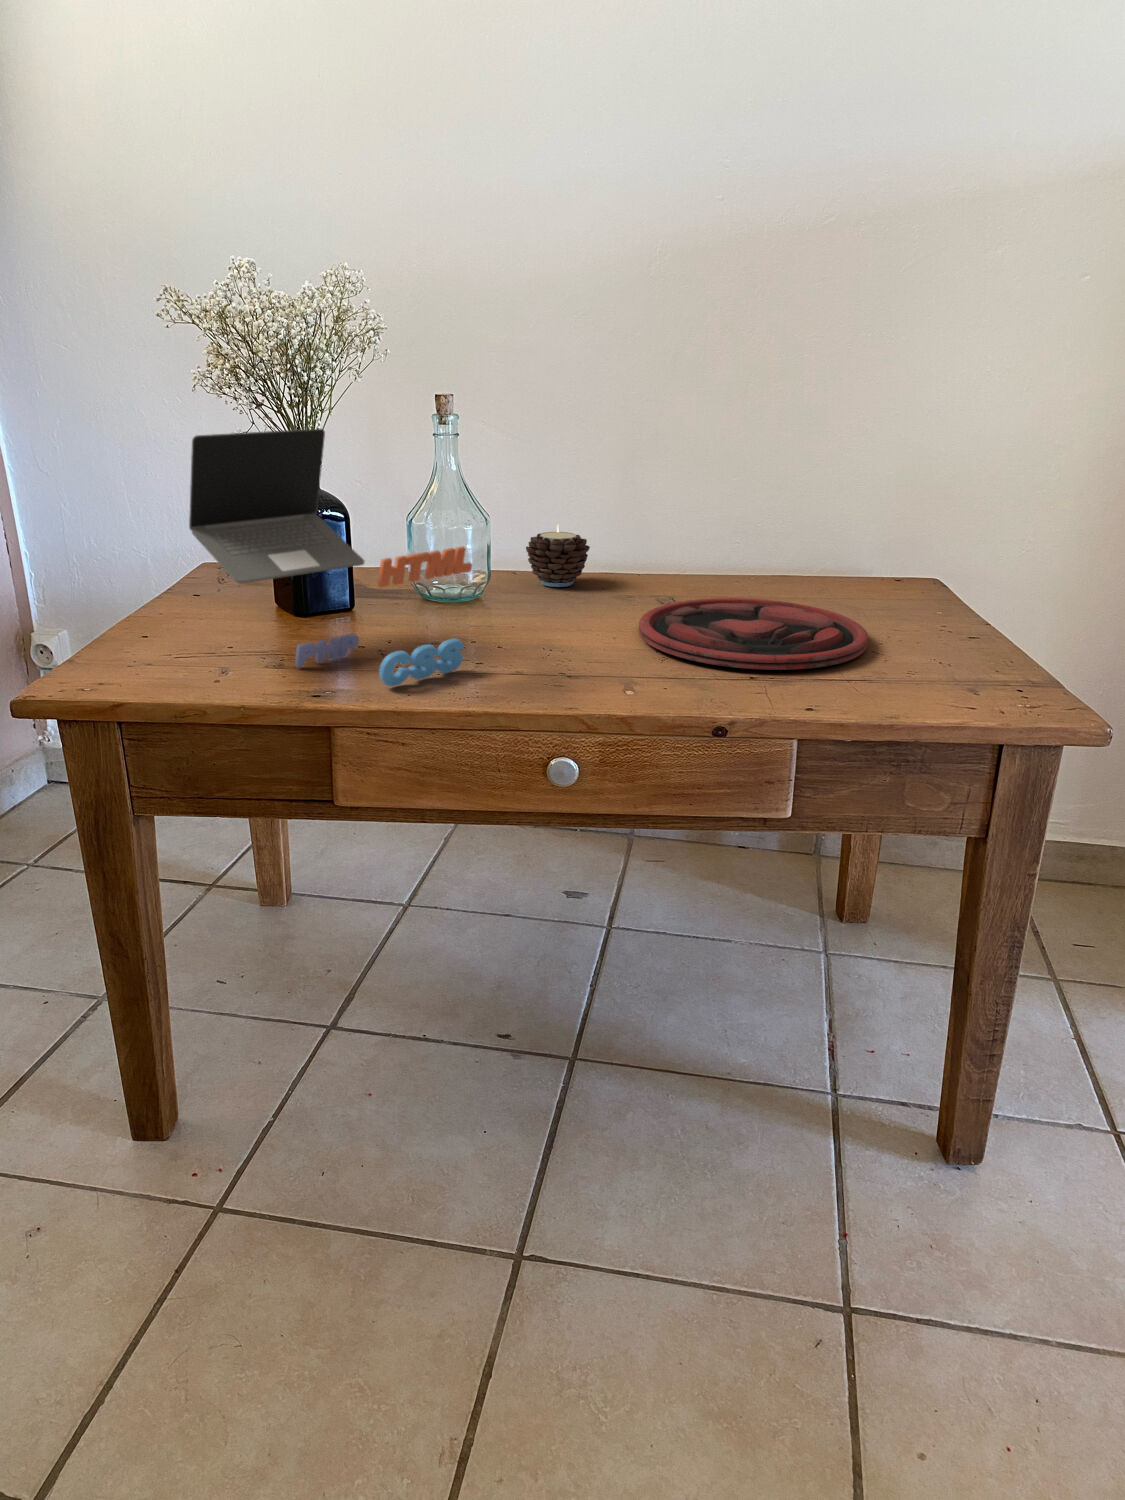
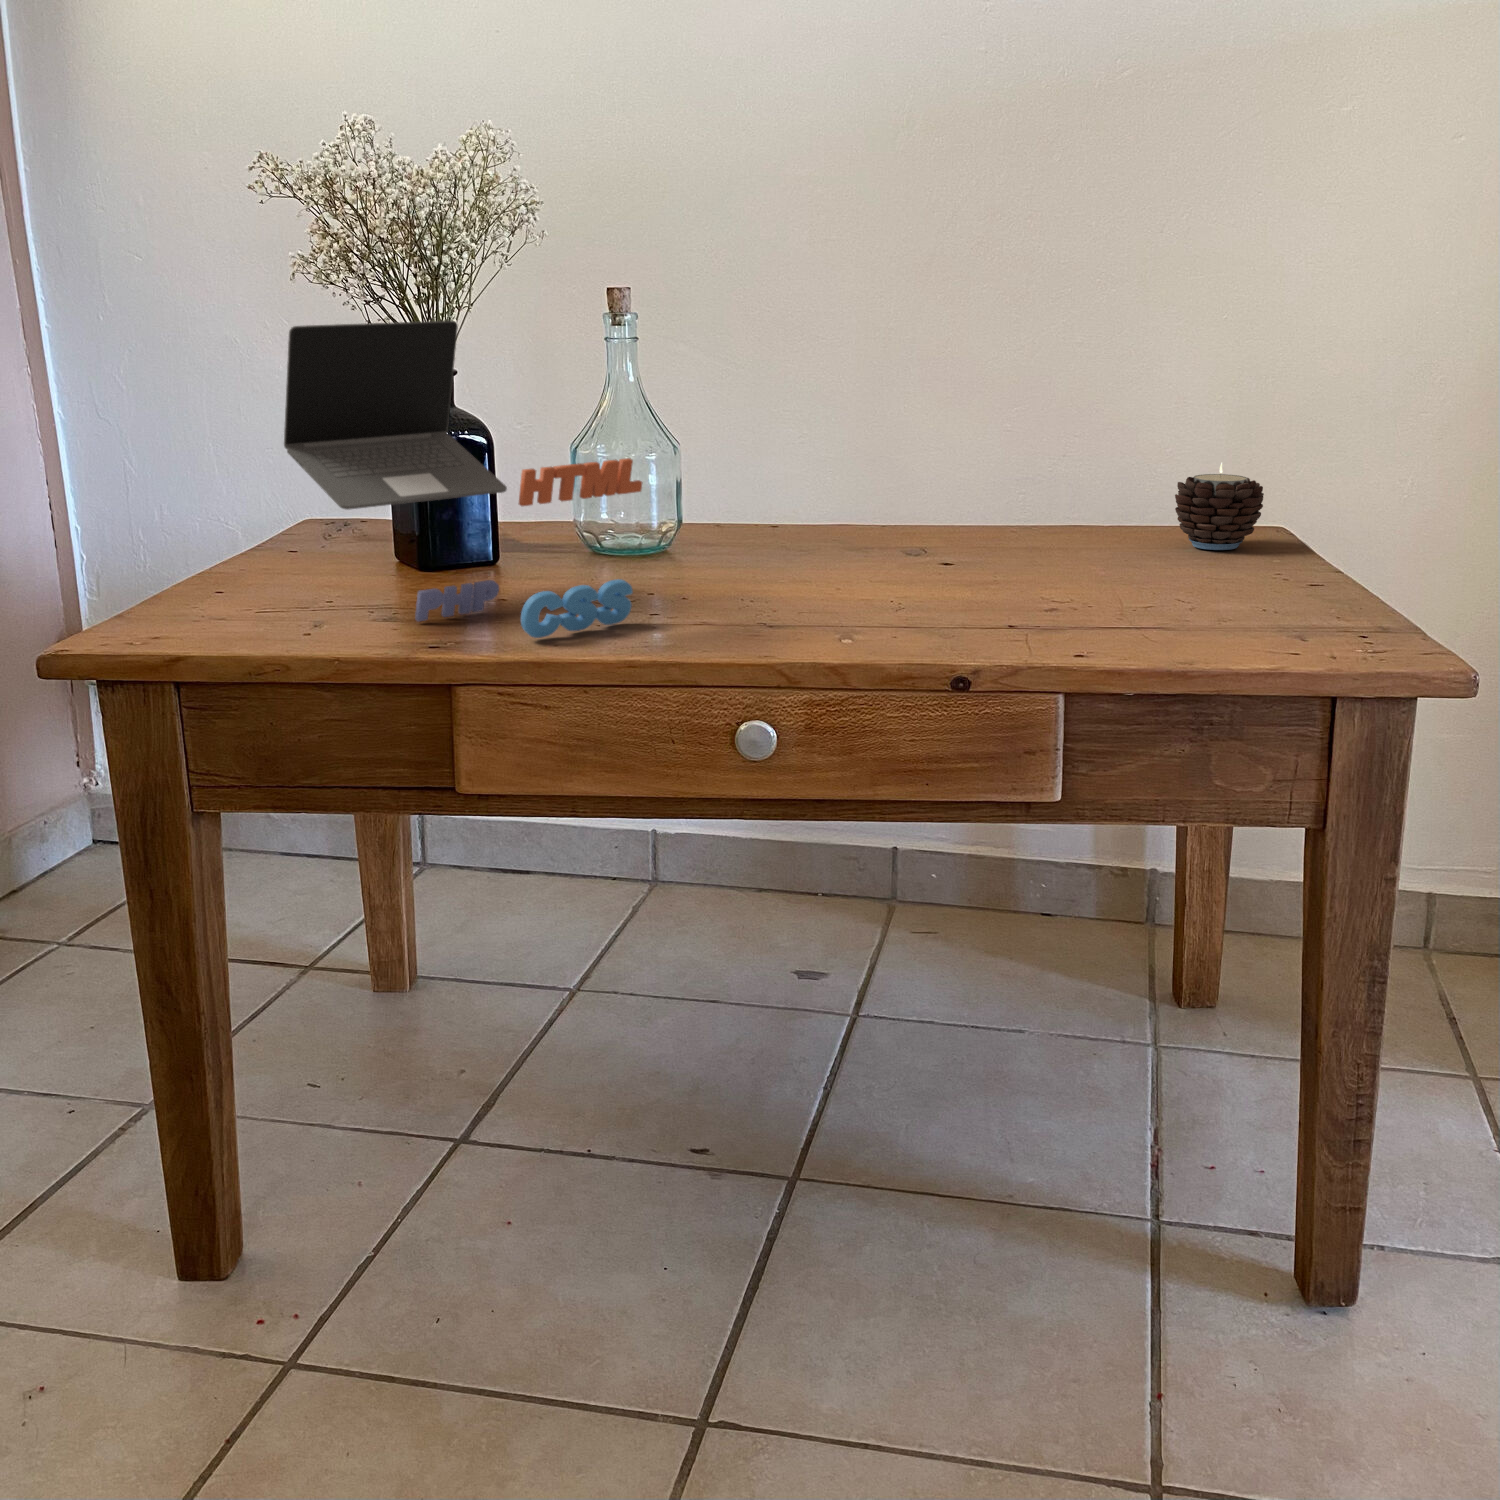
candle: present [526,525,590,587] -> present [1175,463,1264,550]
plate: present [639,598,868,670] -> none [871,544,1177,617]

